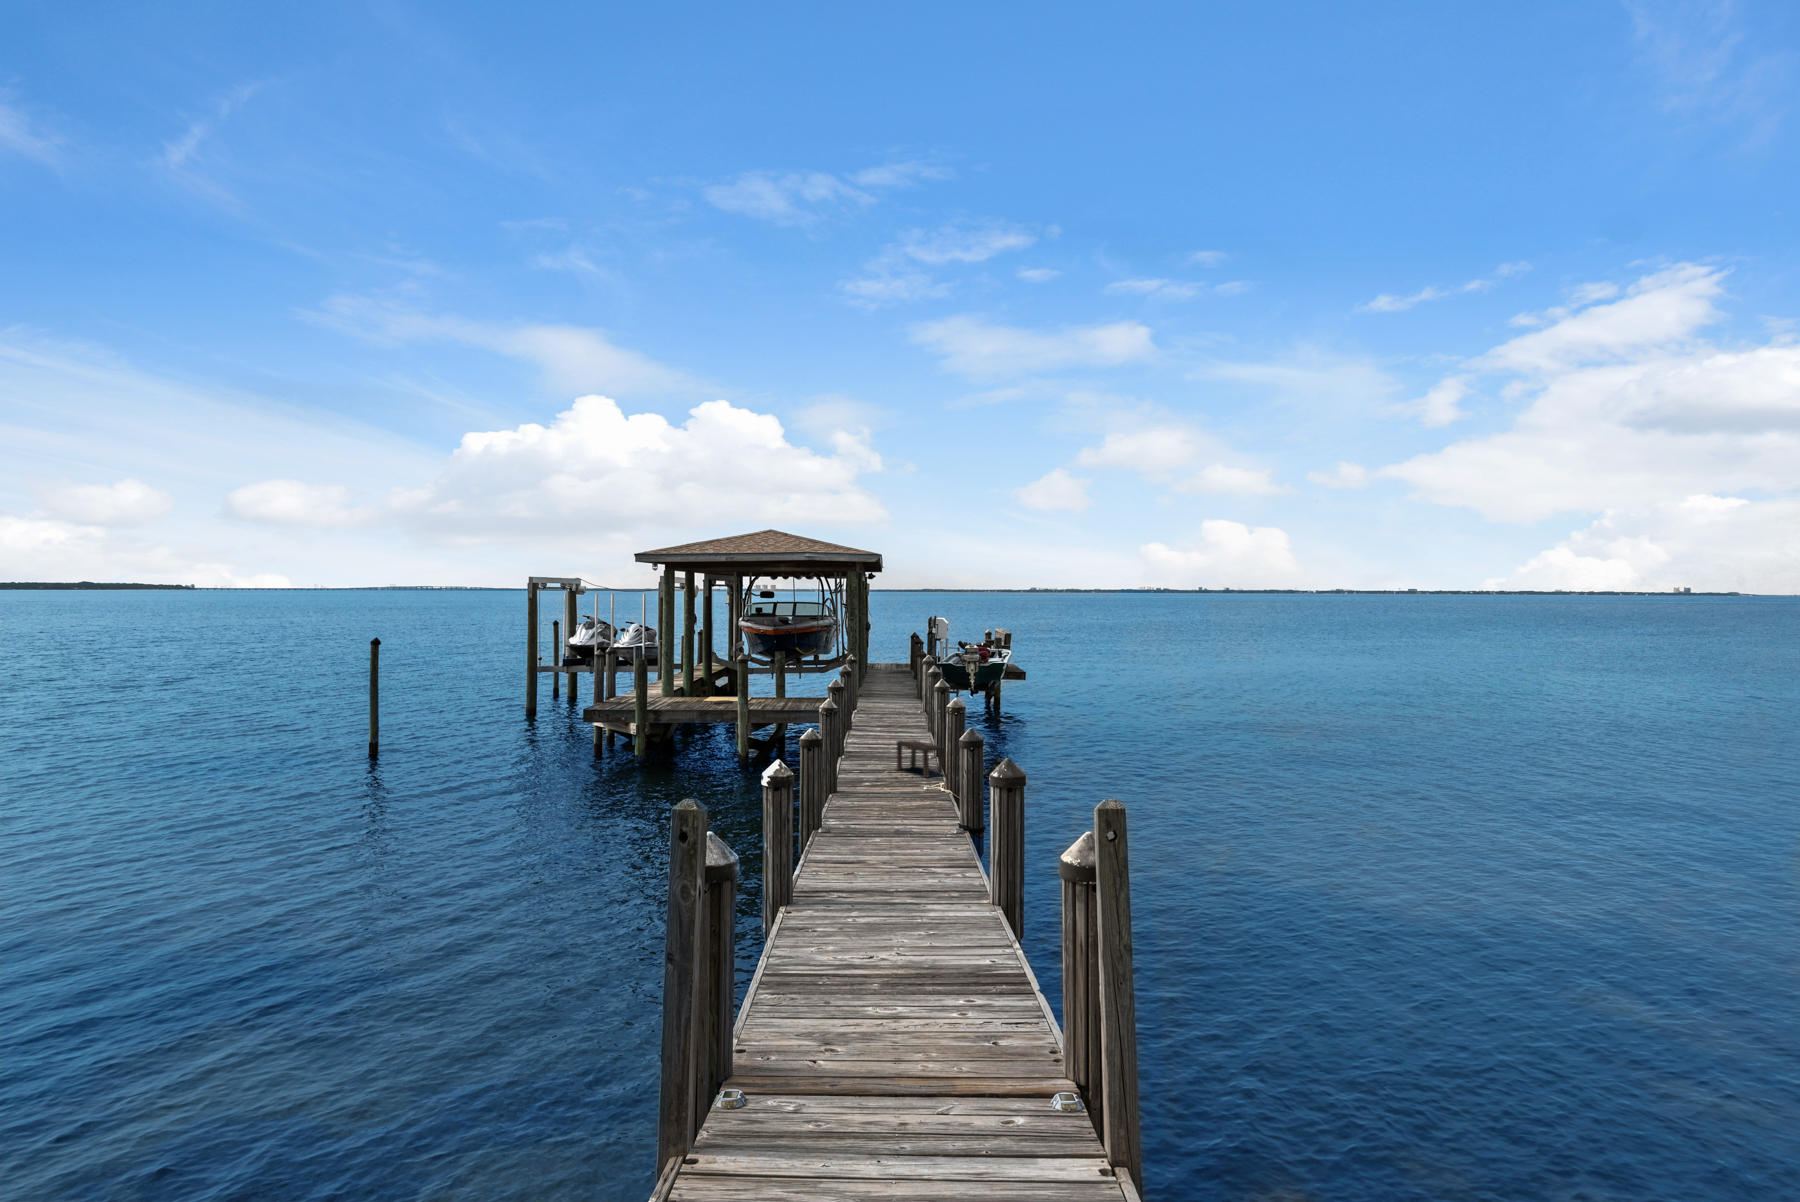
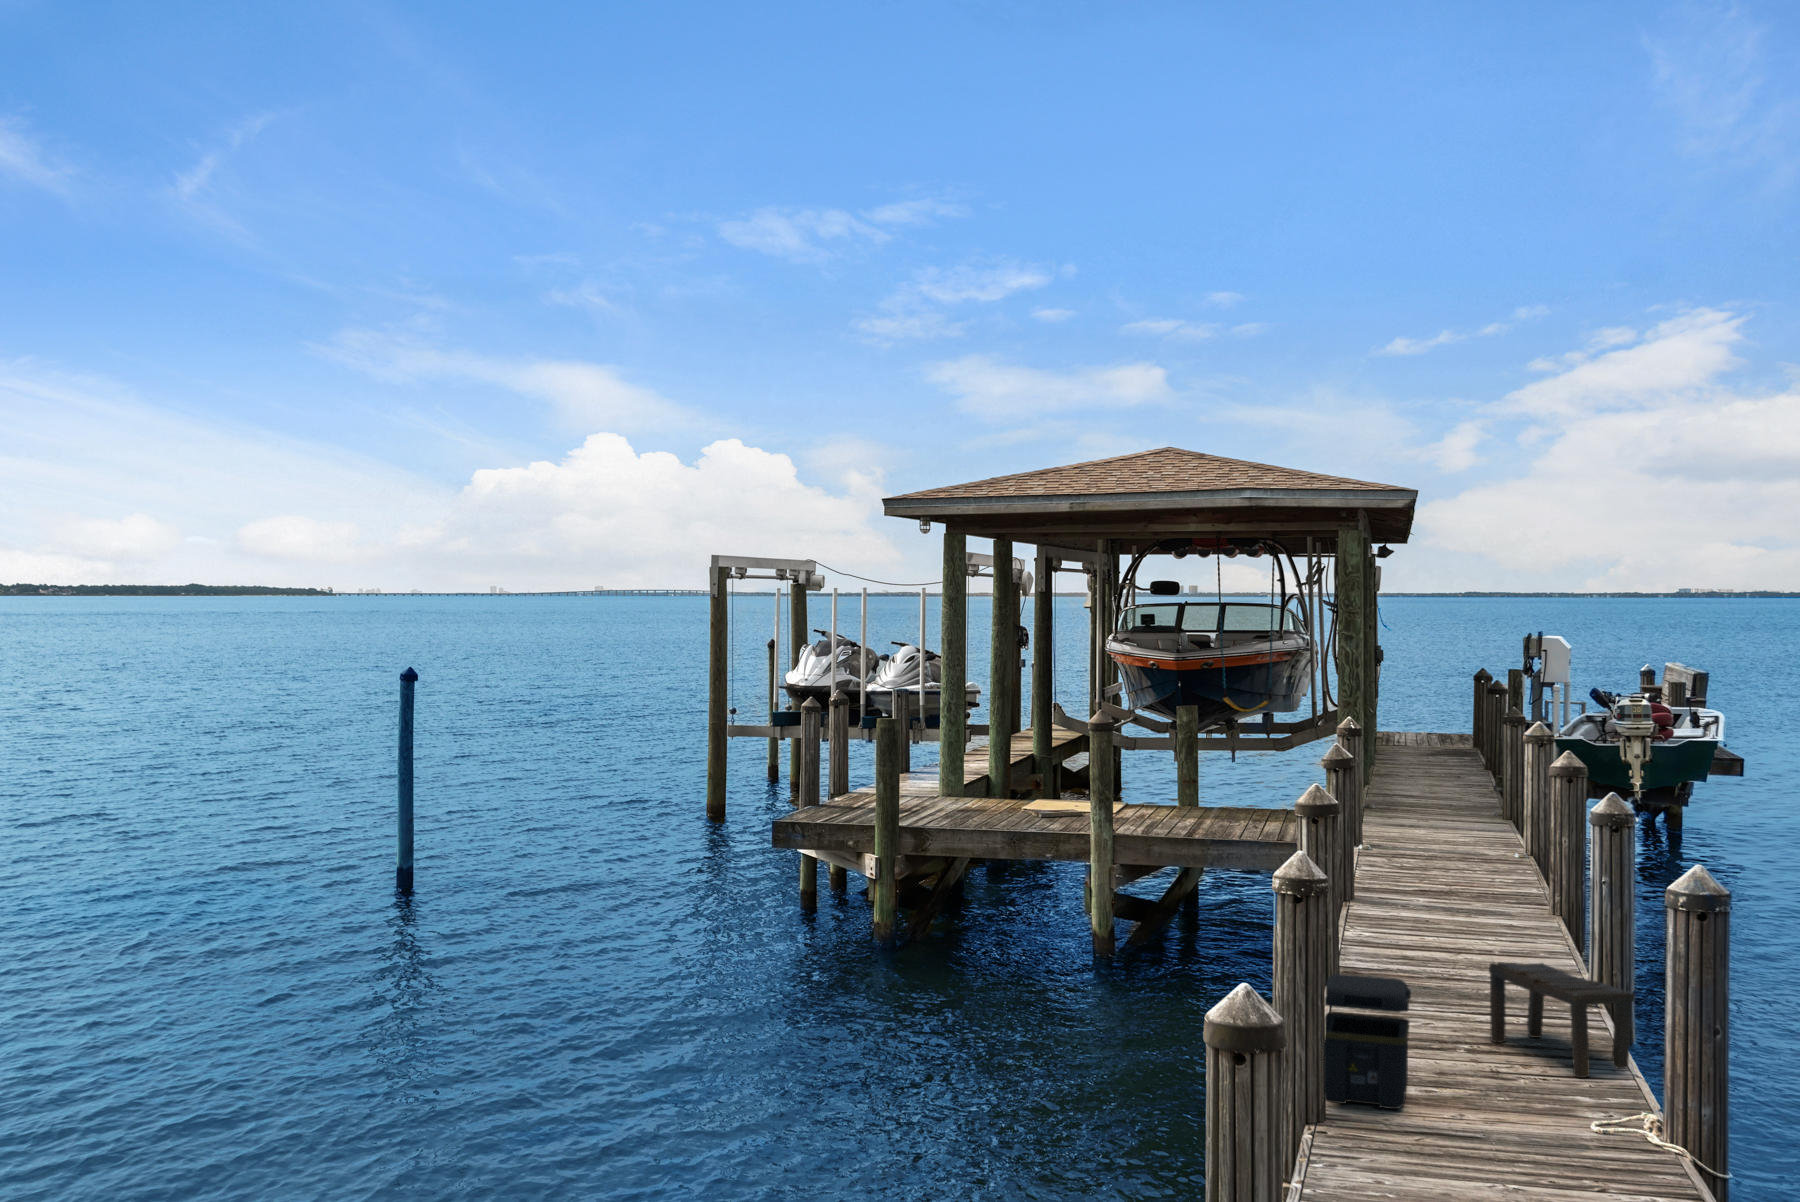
toolbox: none [833,744,866,790] -> present [1324,974,1411,1109]

